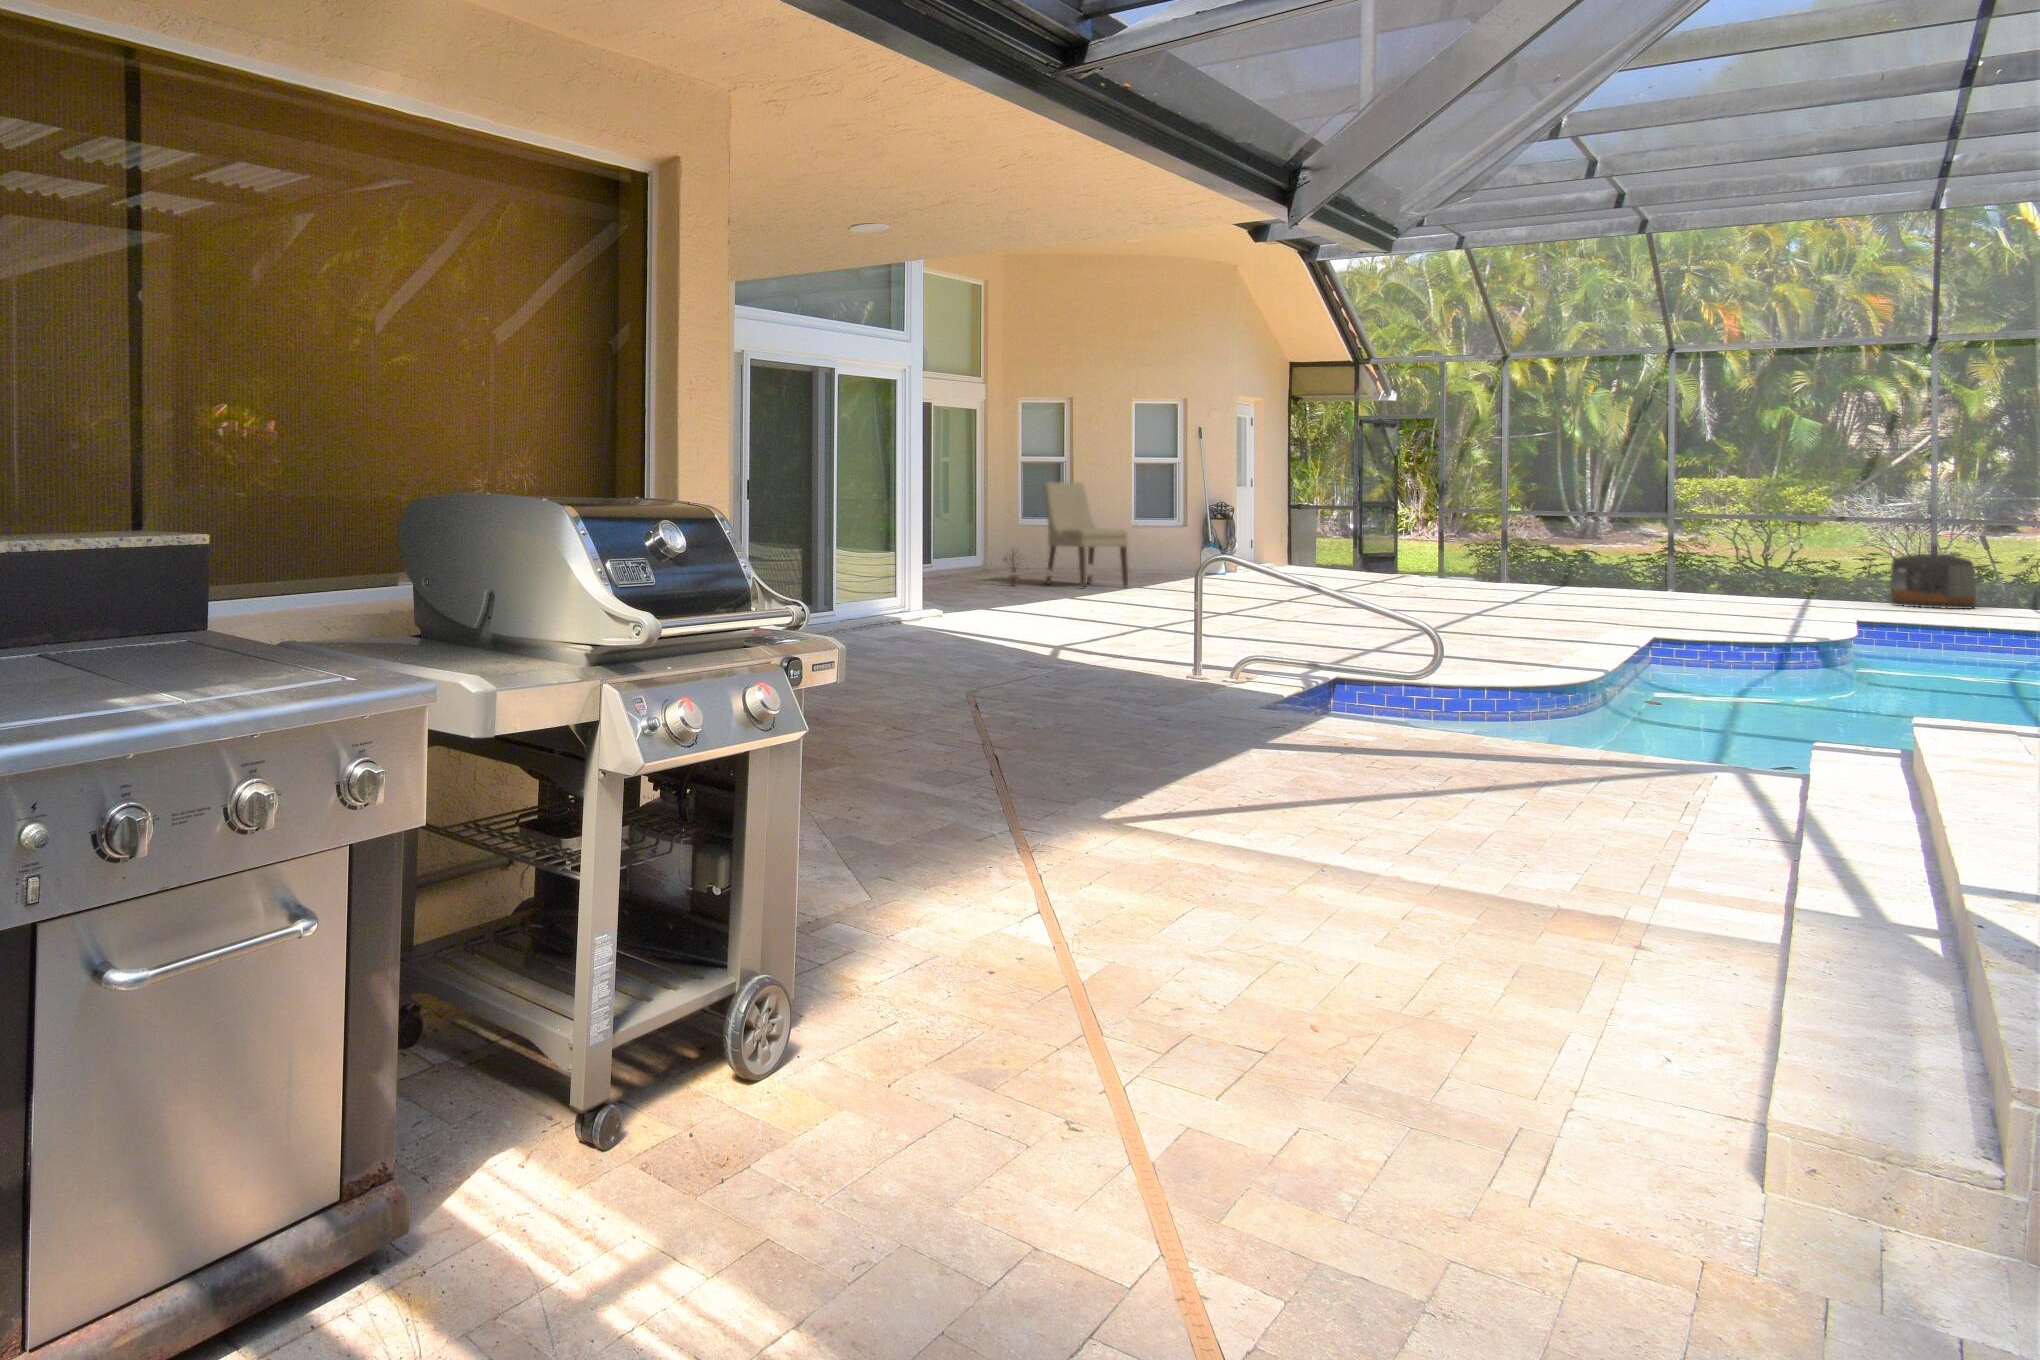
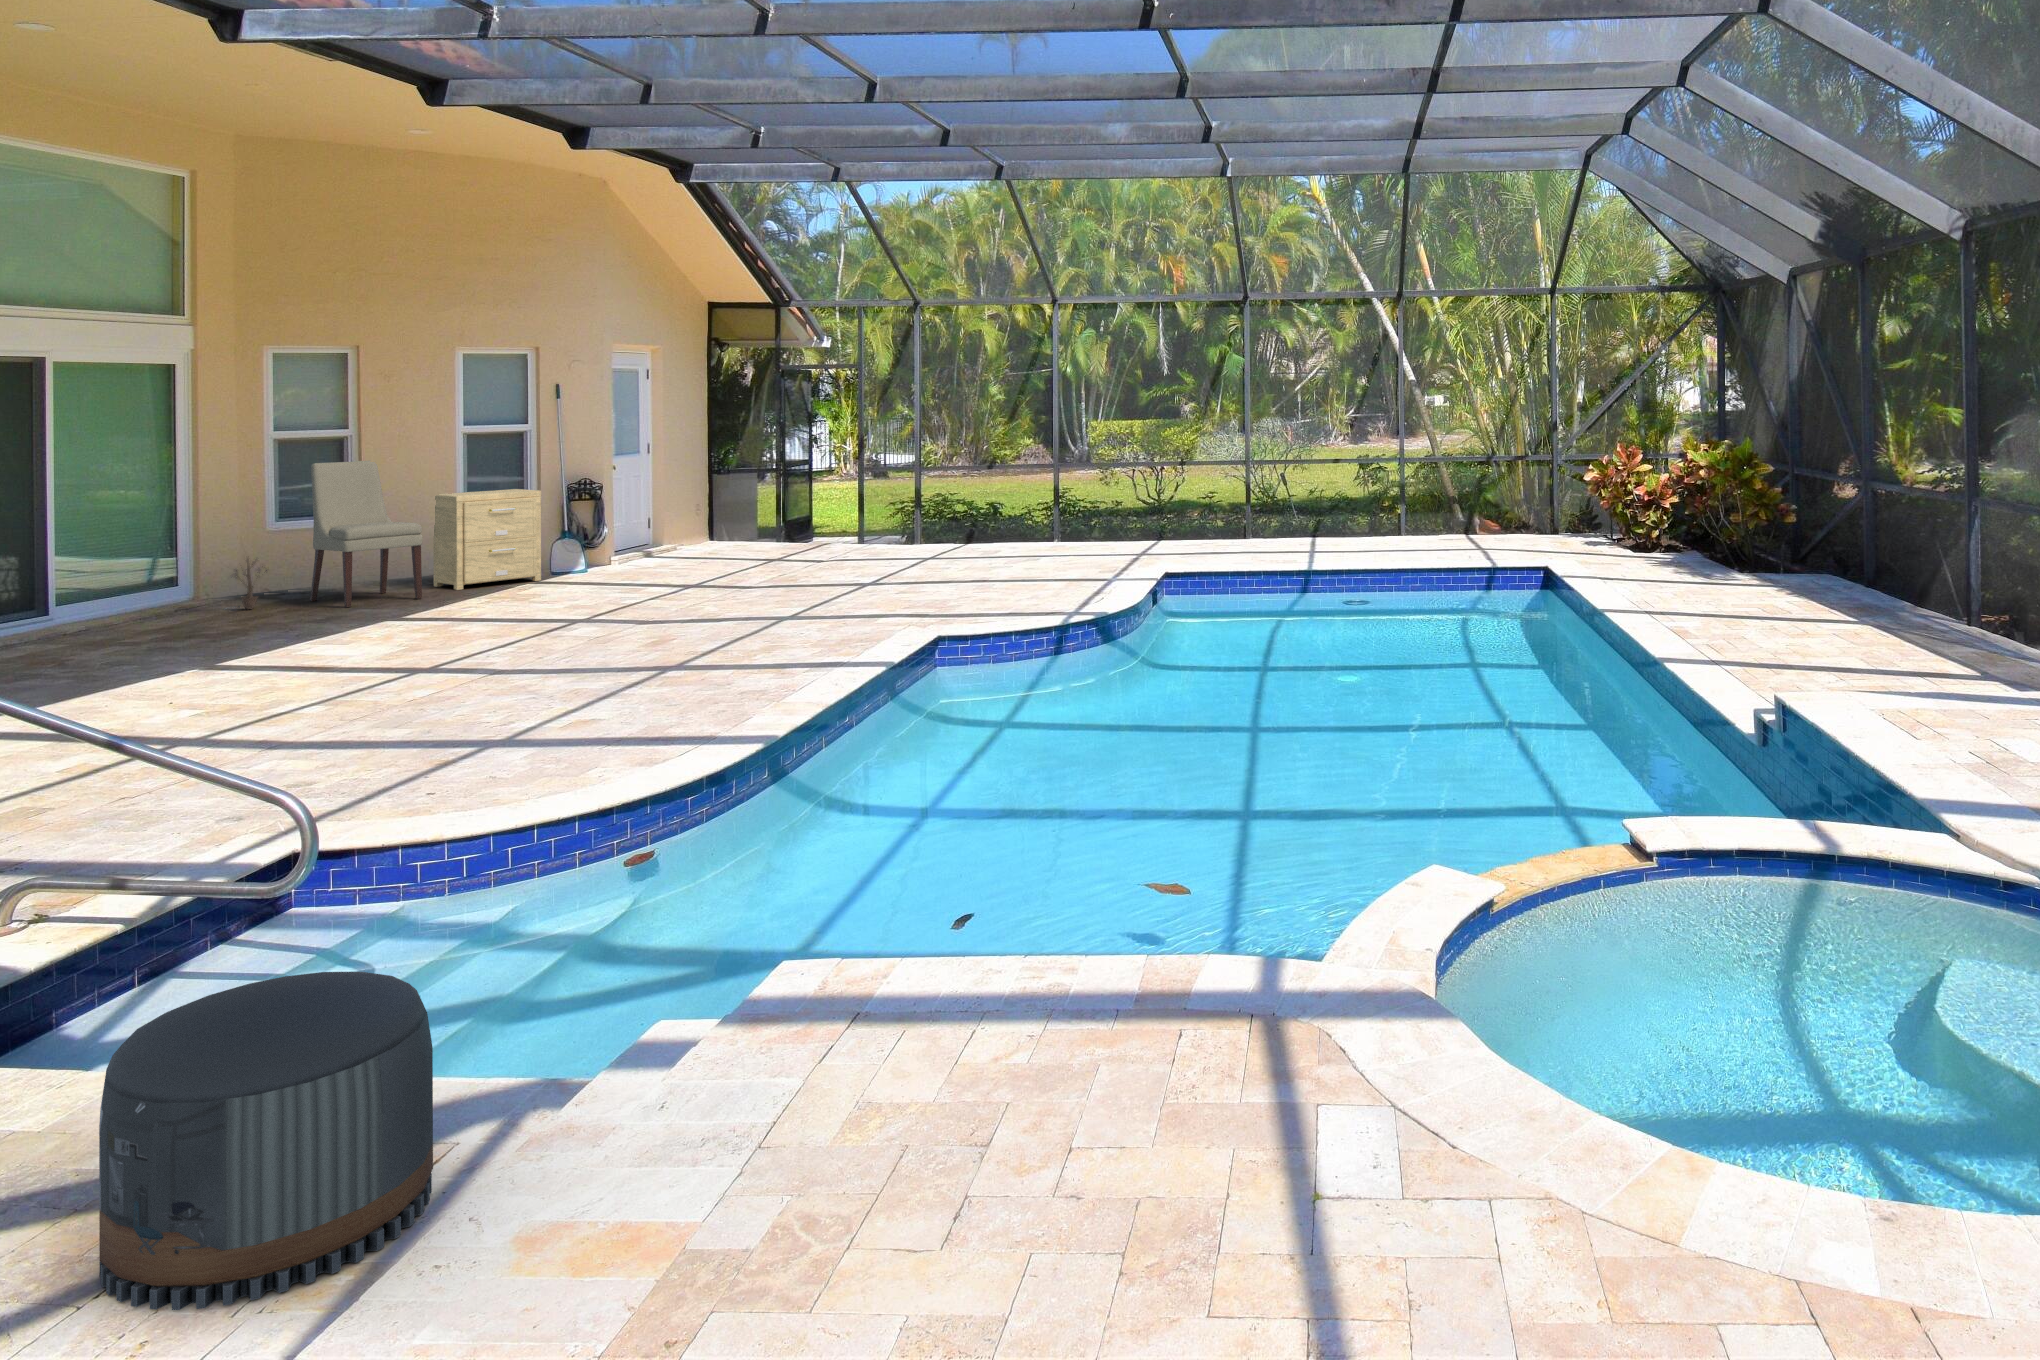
side table: none [1118,511,1199,585] -> present [433,489,542,590]
pouf: present [1891,554,1976,609] -> present [99,972,433,1310]

